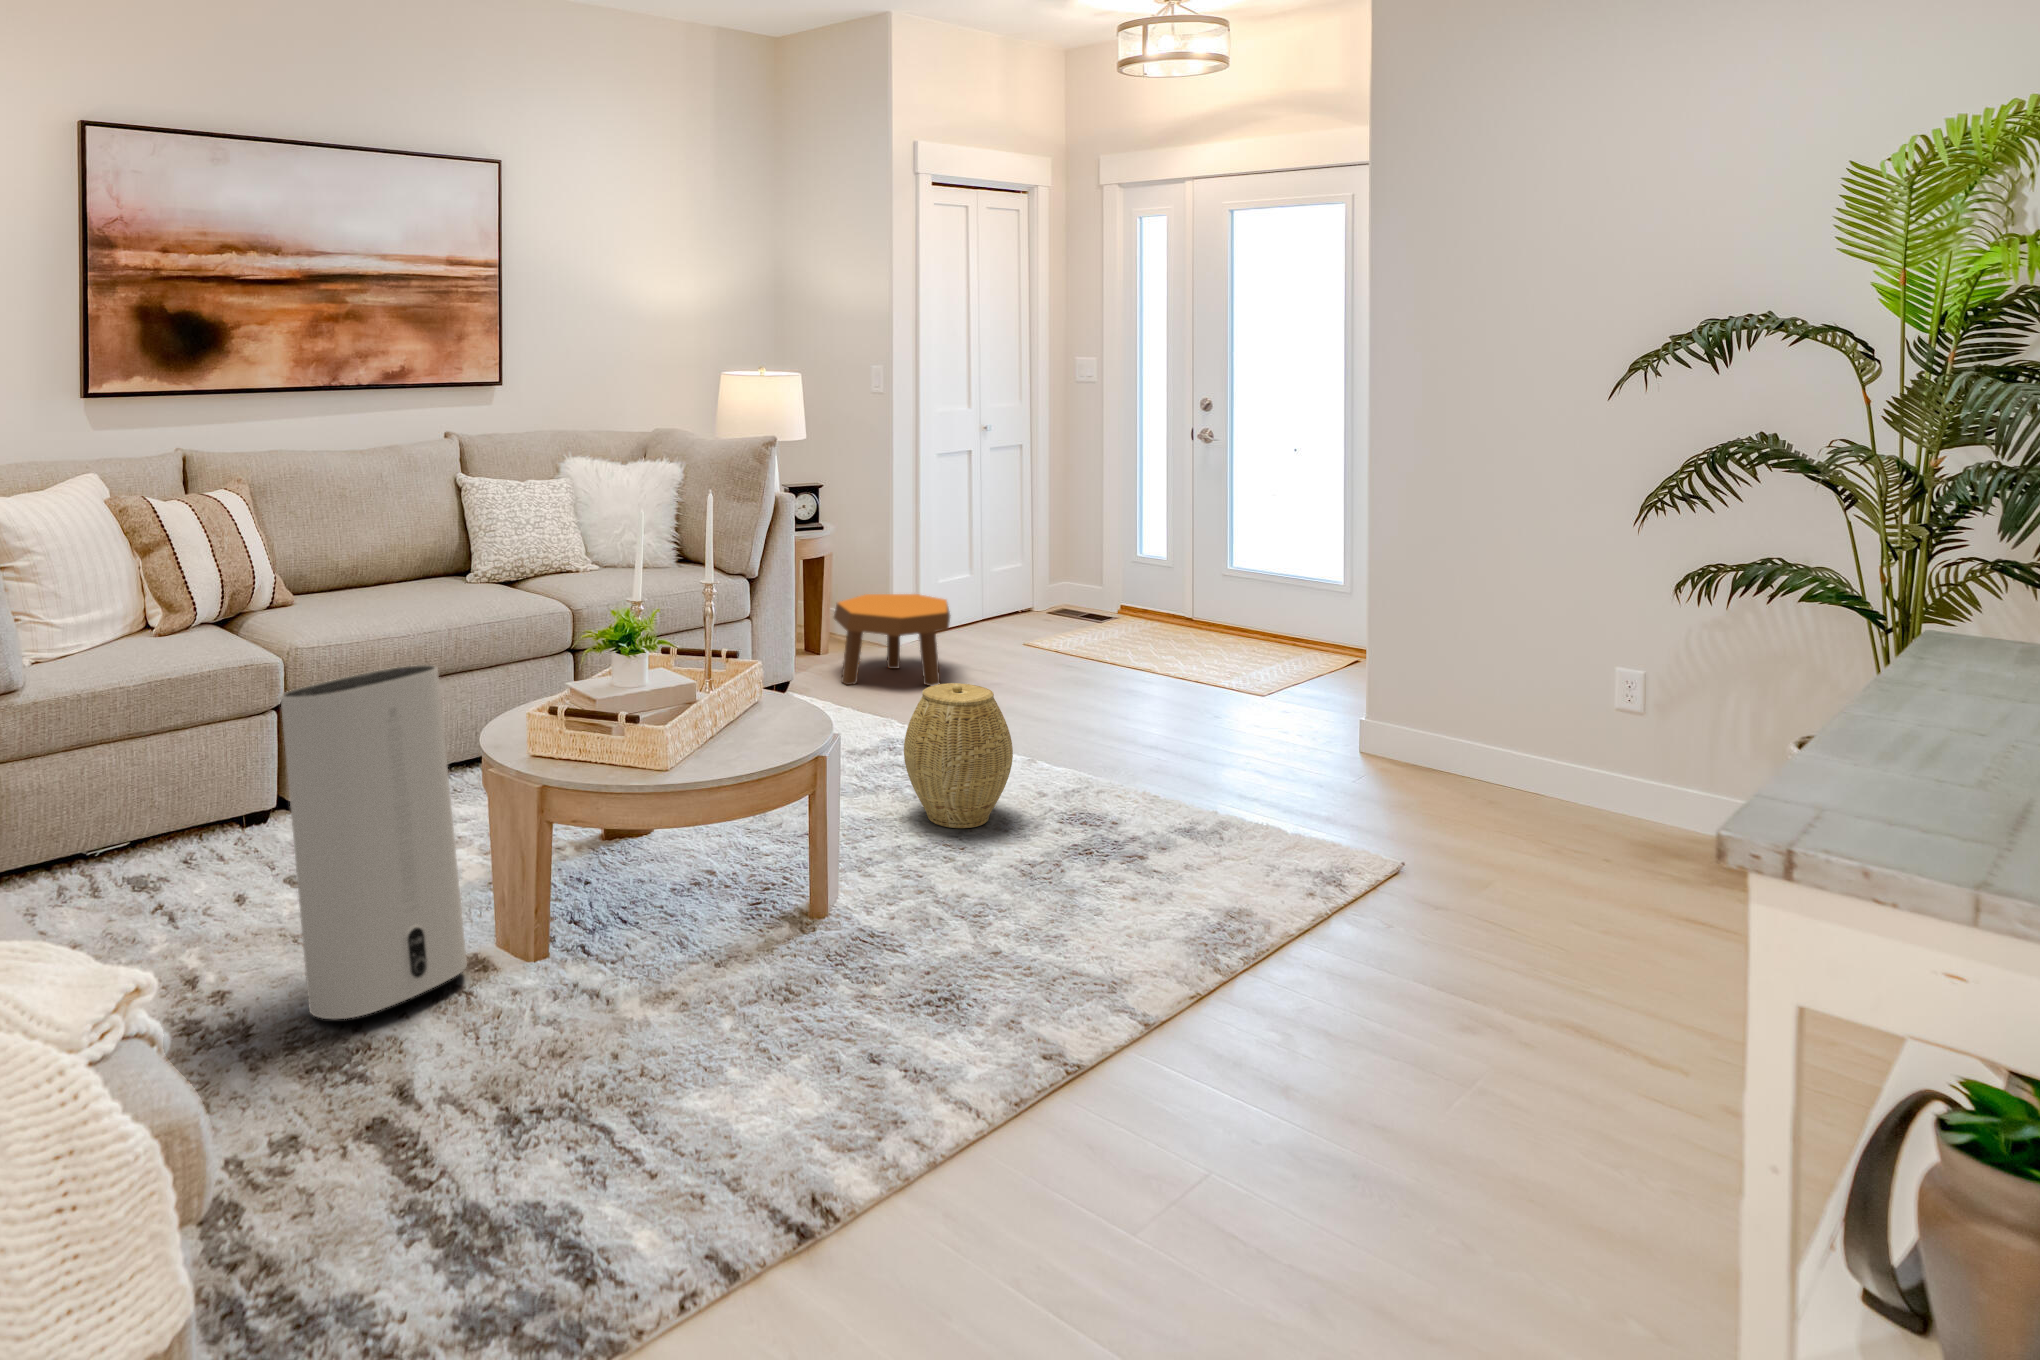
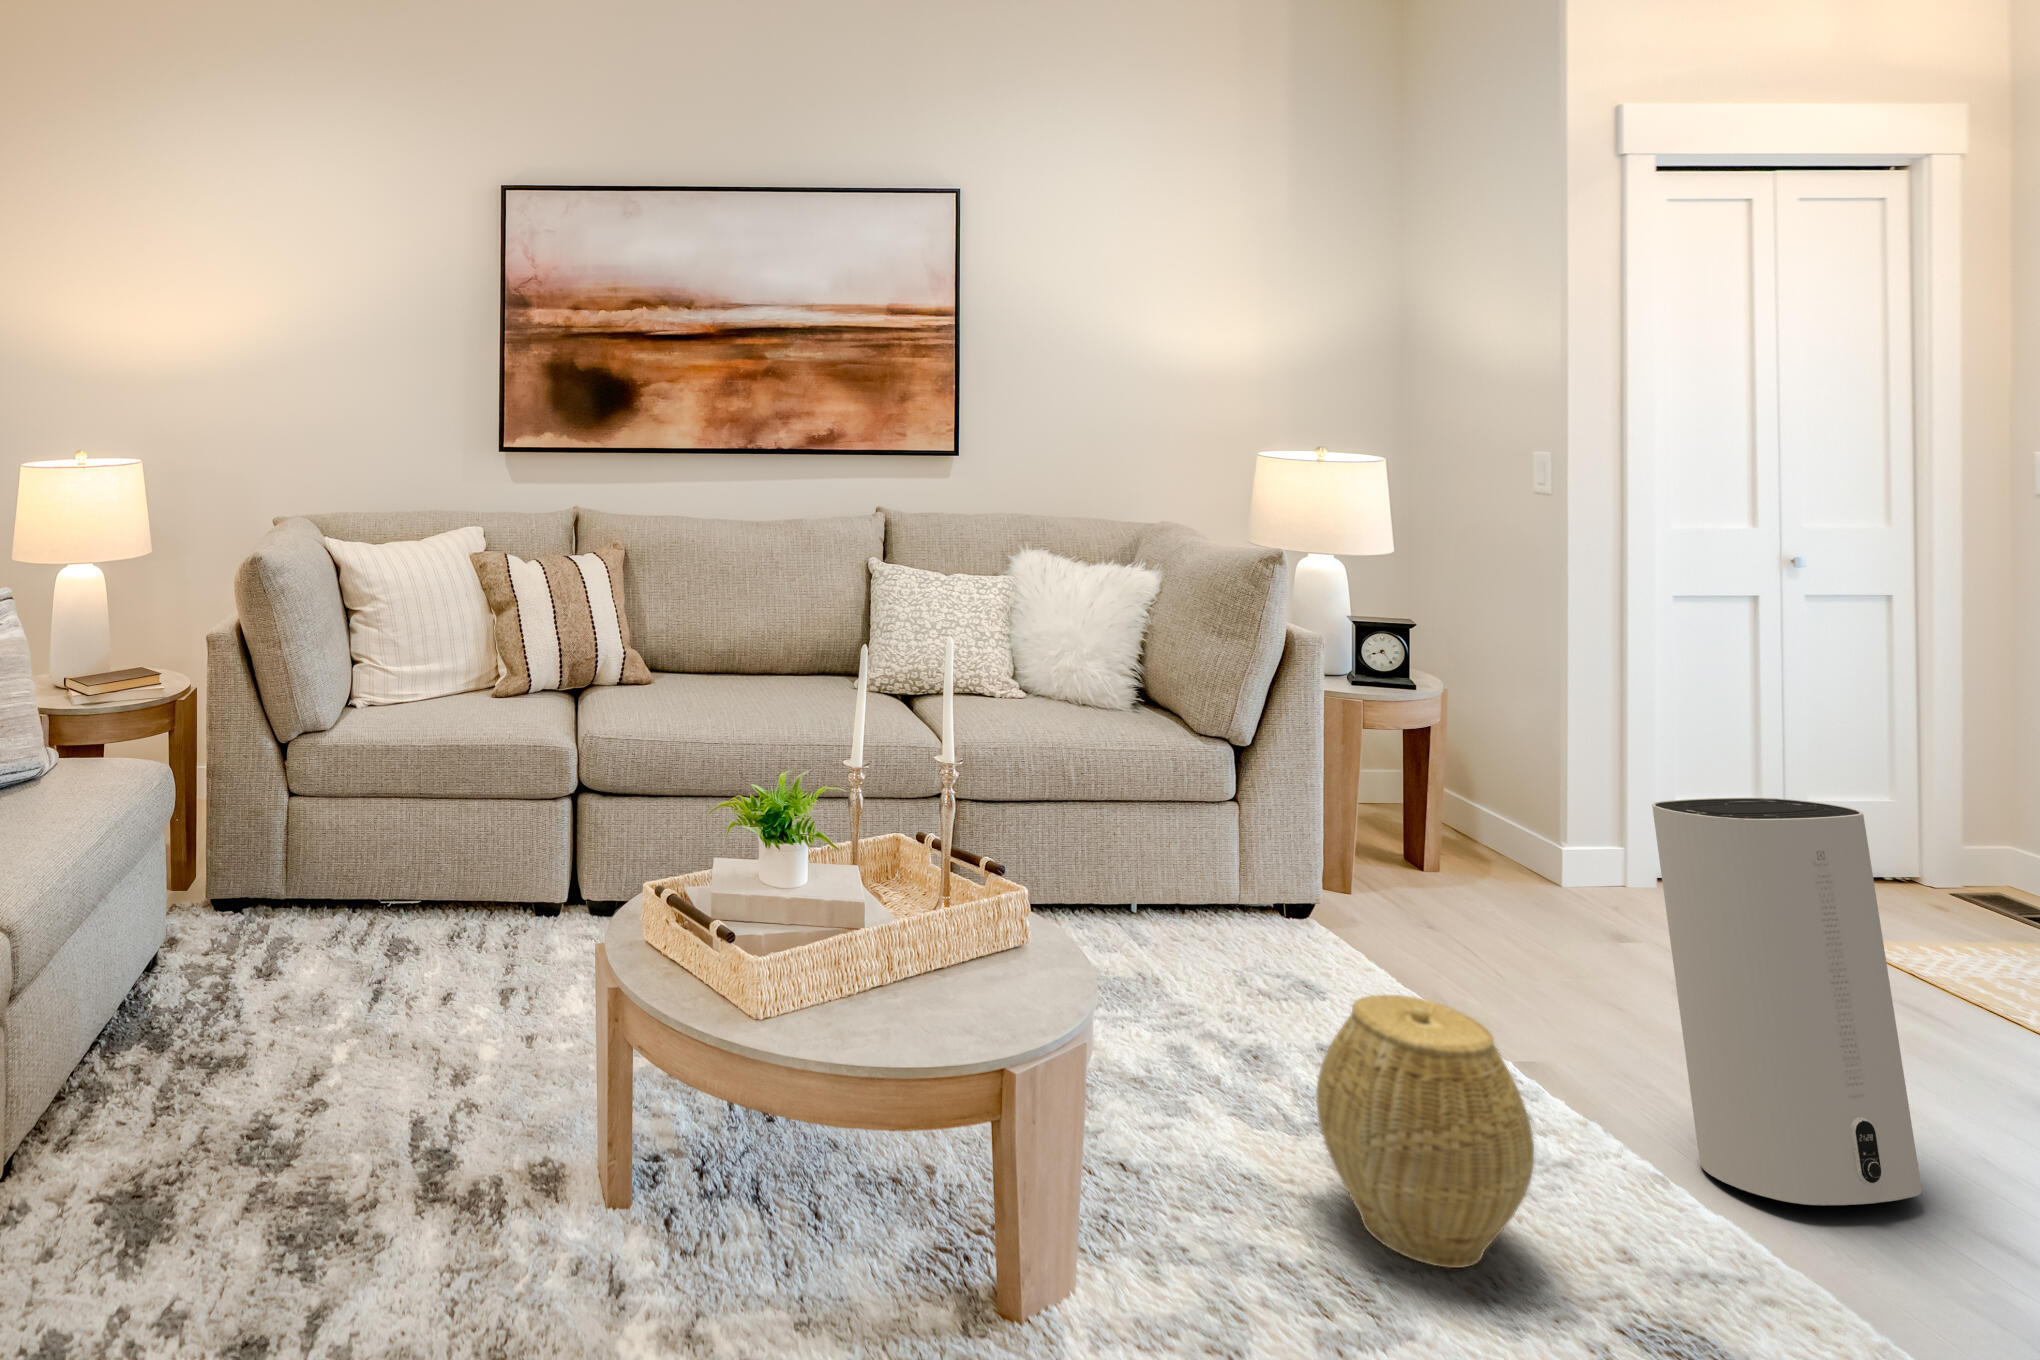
footstool: present [834,594,950,686] -> none [1400,799,1624,975]
air purifier: present [281,665,467,1019] -> present [1652,798,1922,1205]

